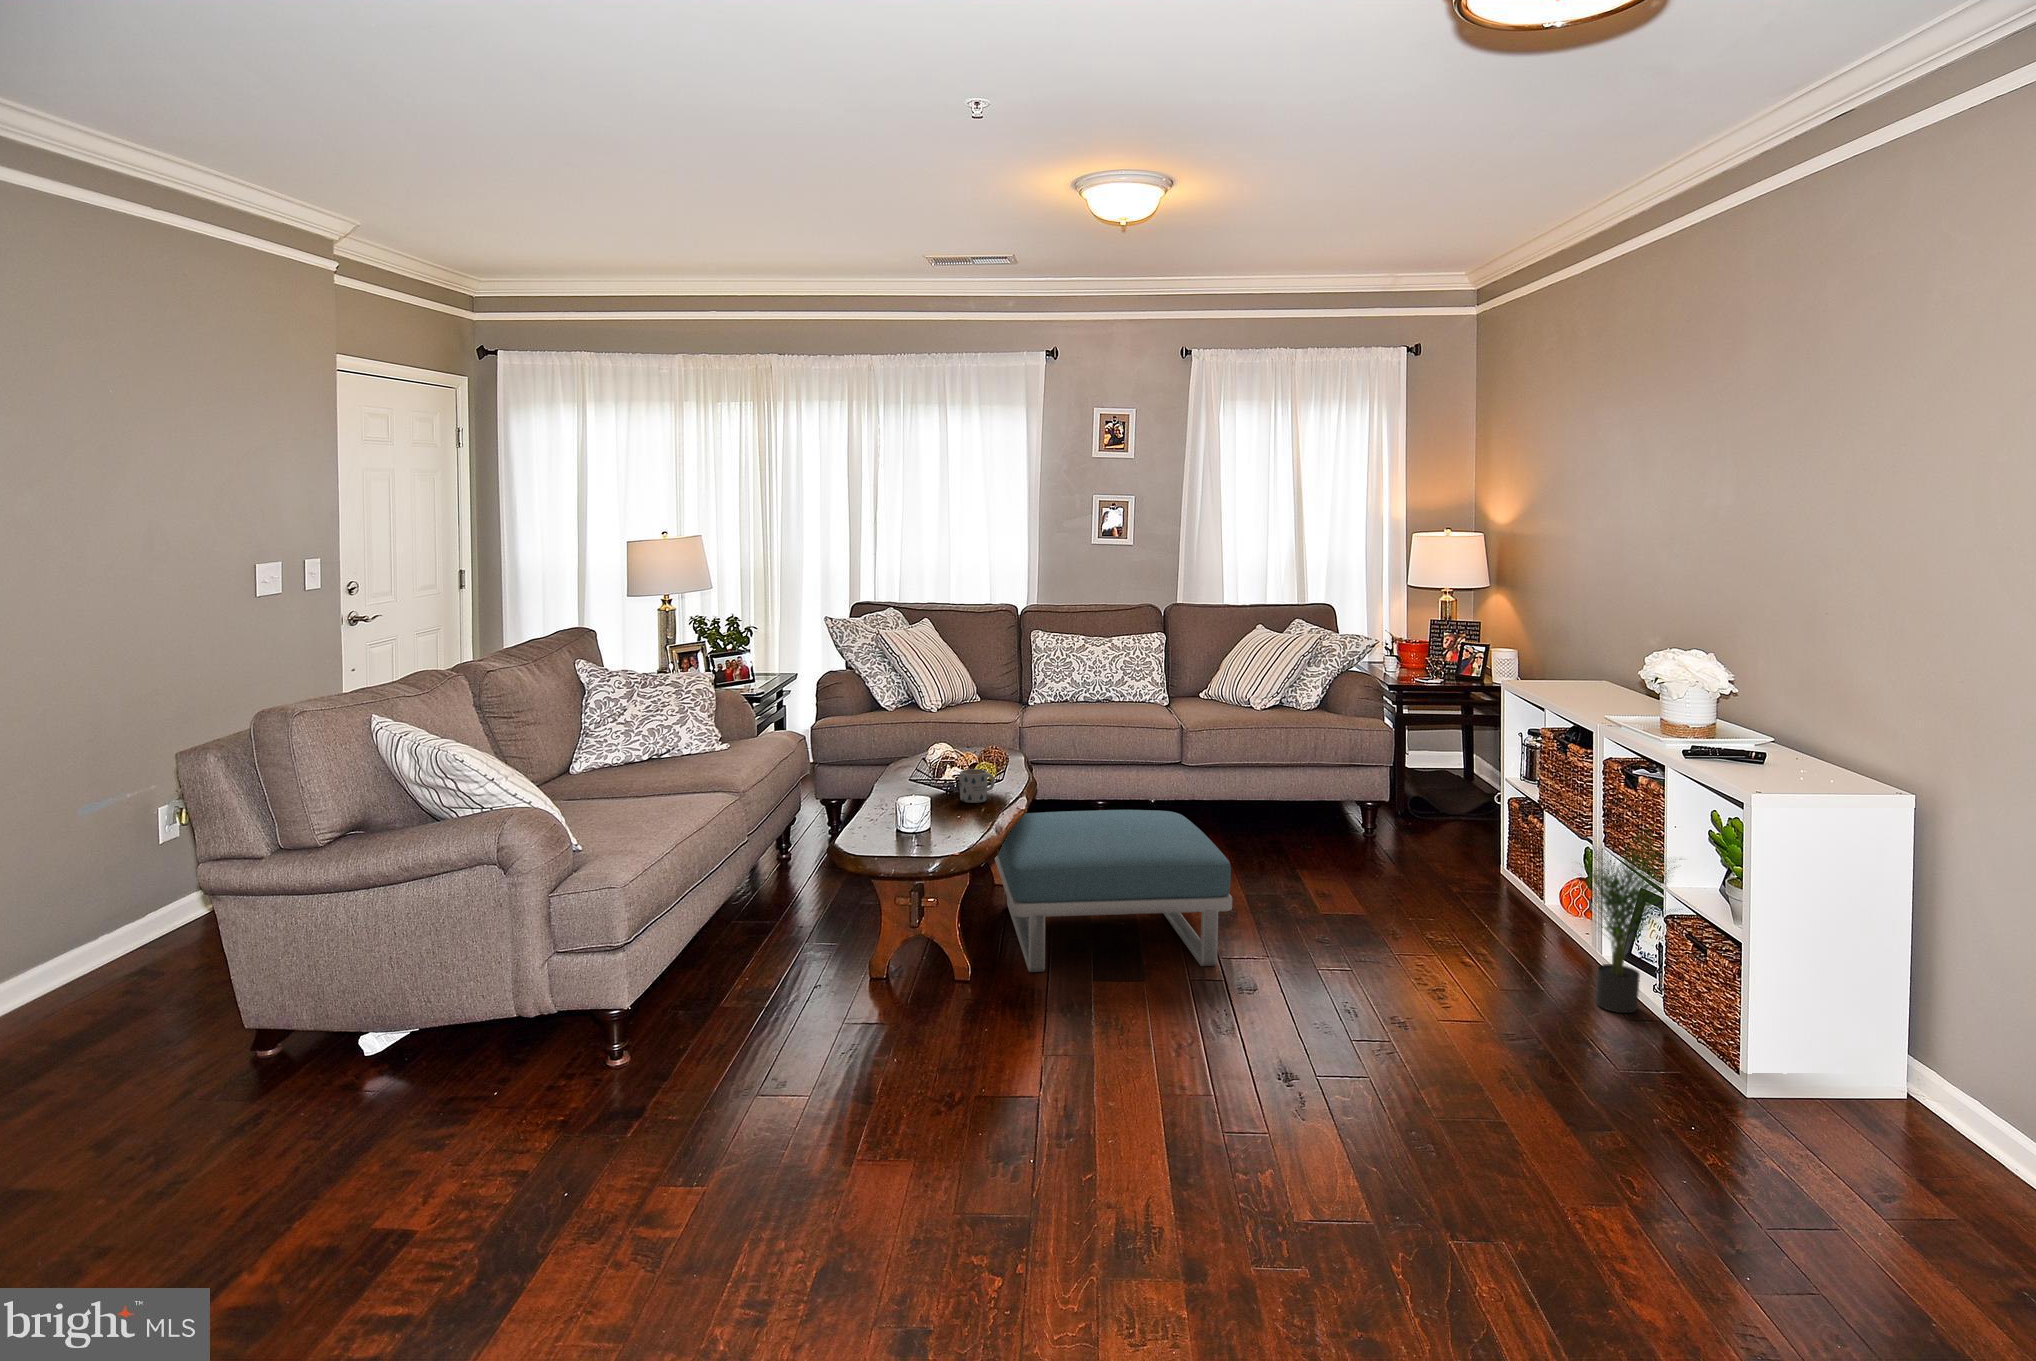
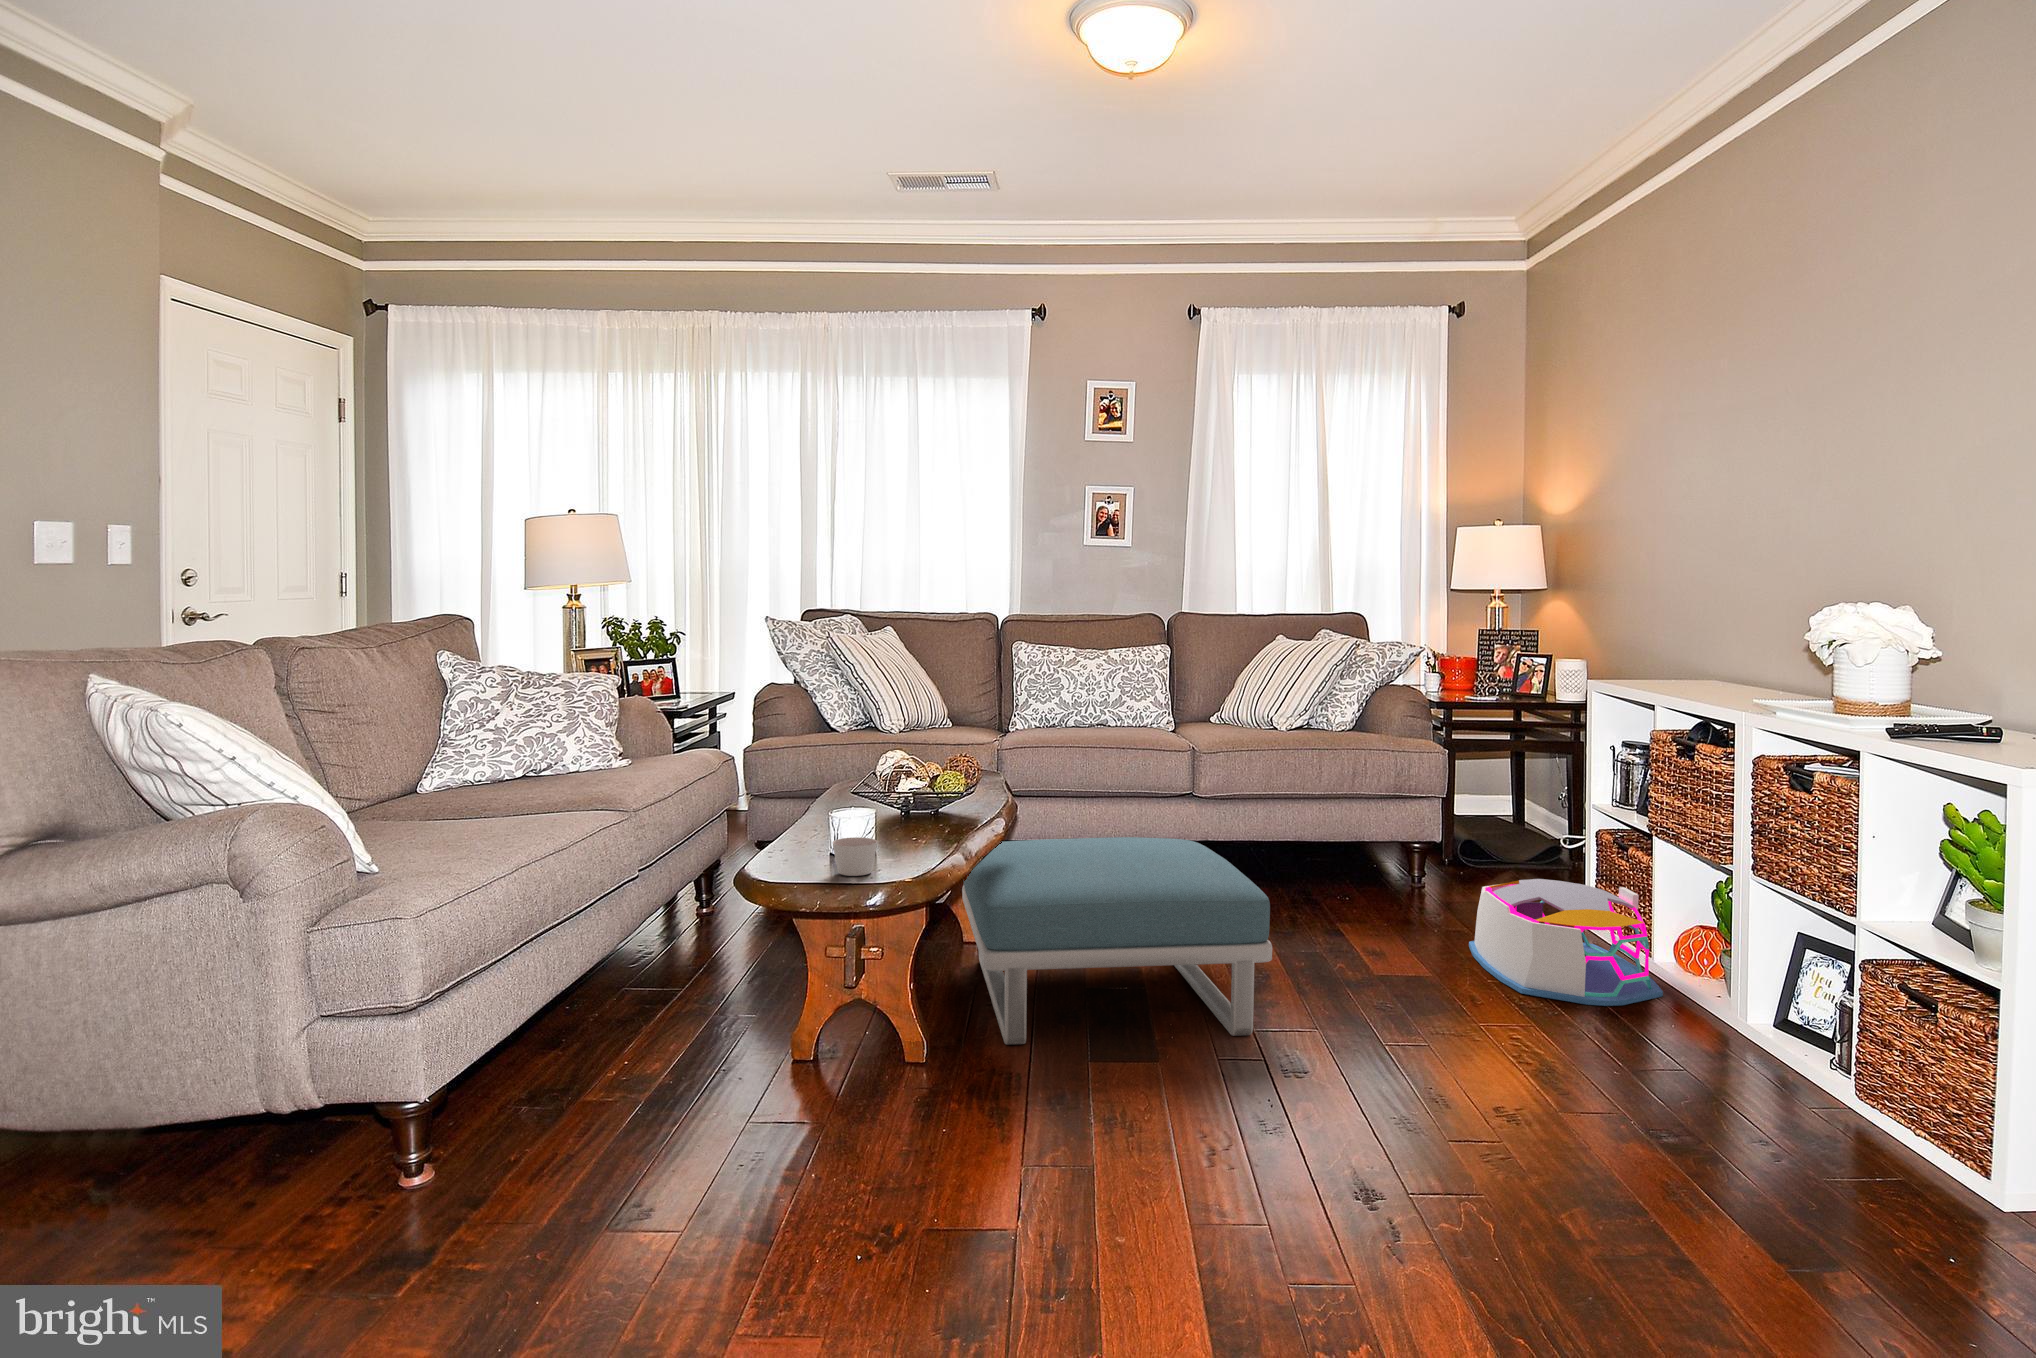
mug: present [960,769,995,803] -> none [918,782,962,824]
candle: none [900,819,934,849] -> present [833,837,877,876]
potted plant: present [1579,827,1680,1013] -> none [1721,842,1898,1096]
storage bin: none [1398,843,1542,944] -> present [1469,879,1663,1006]

